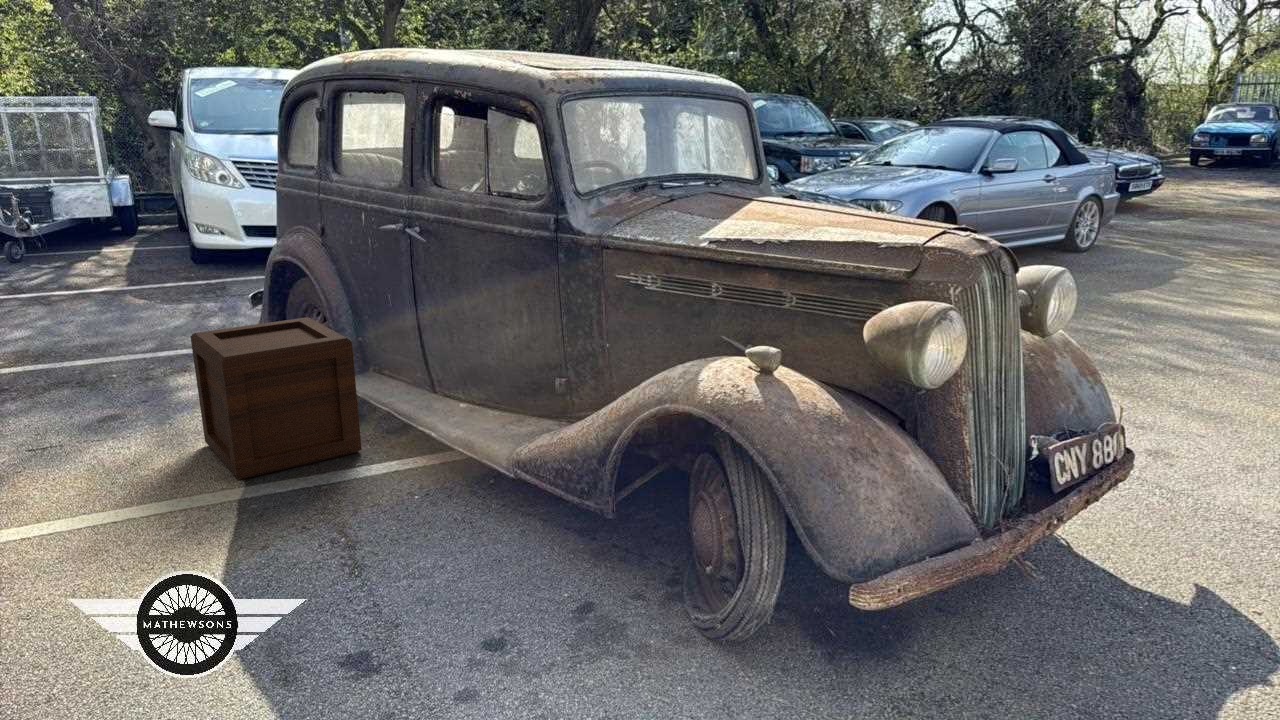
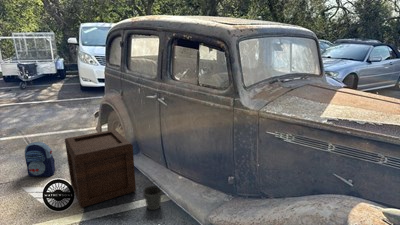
backpack: none [87,350,161,435] -> present [25,142,55,177]
bucket: none [379,412,421,478] -> present [143,181,162,210]

